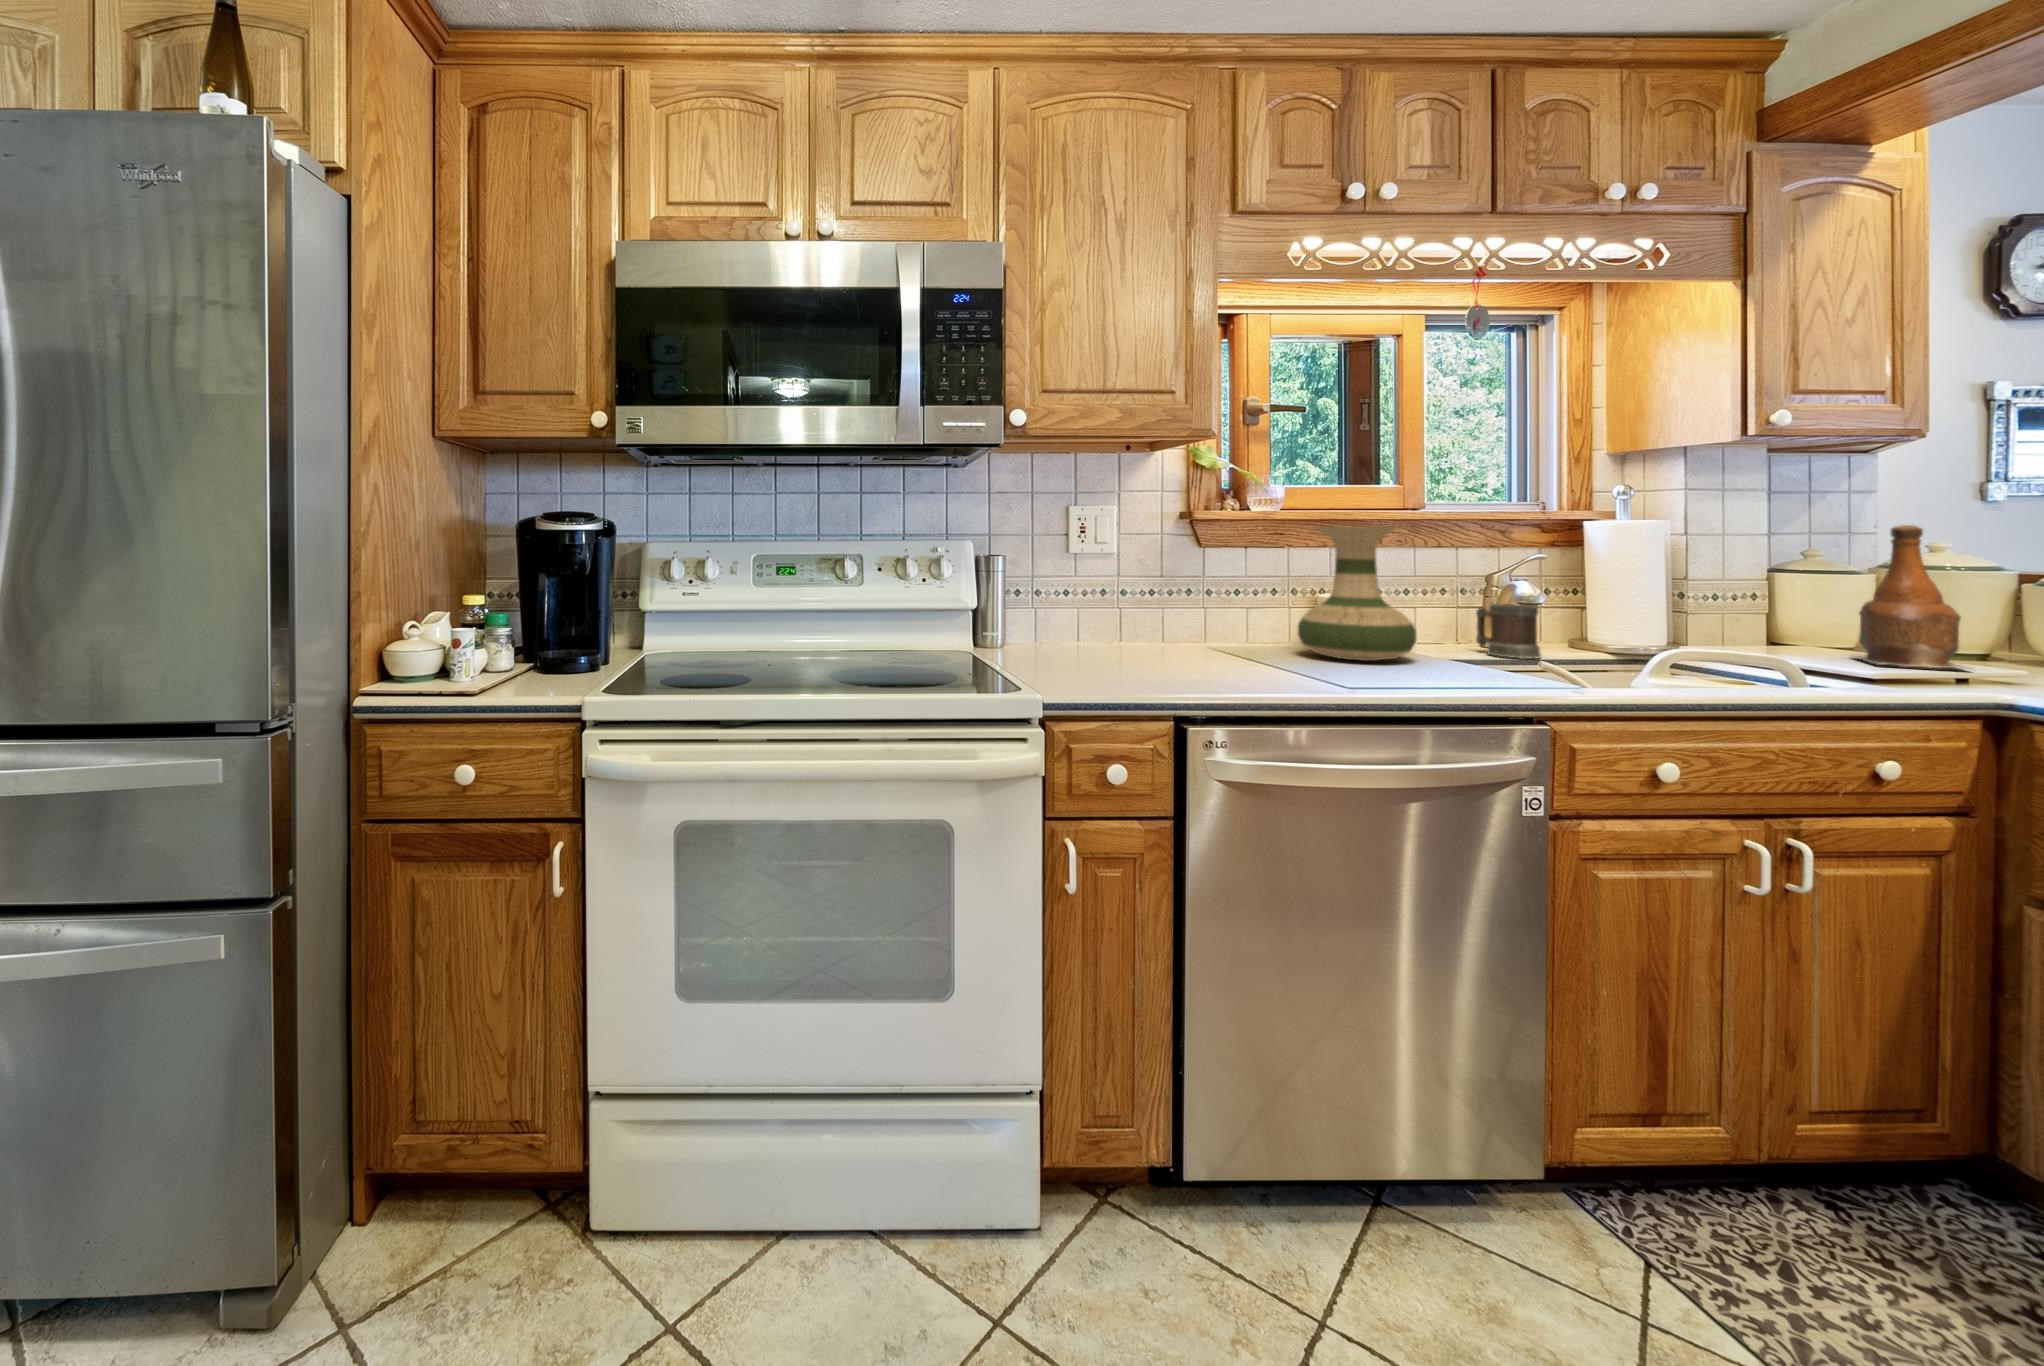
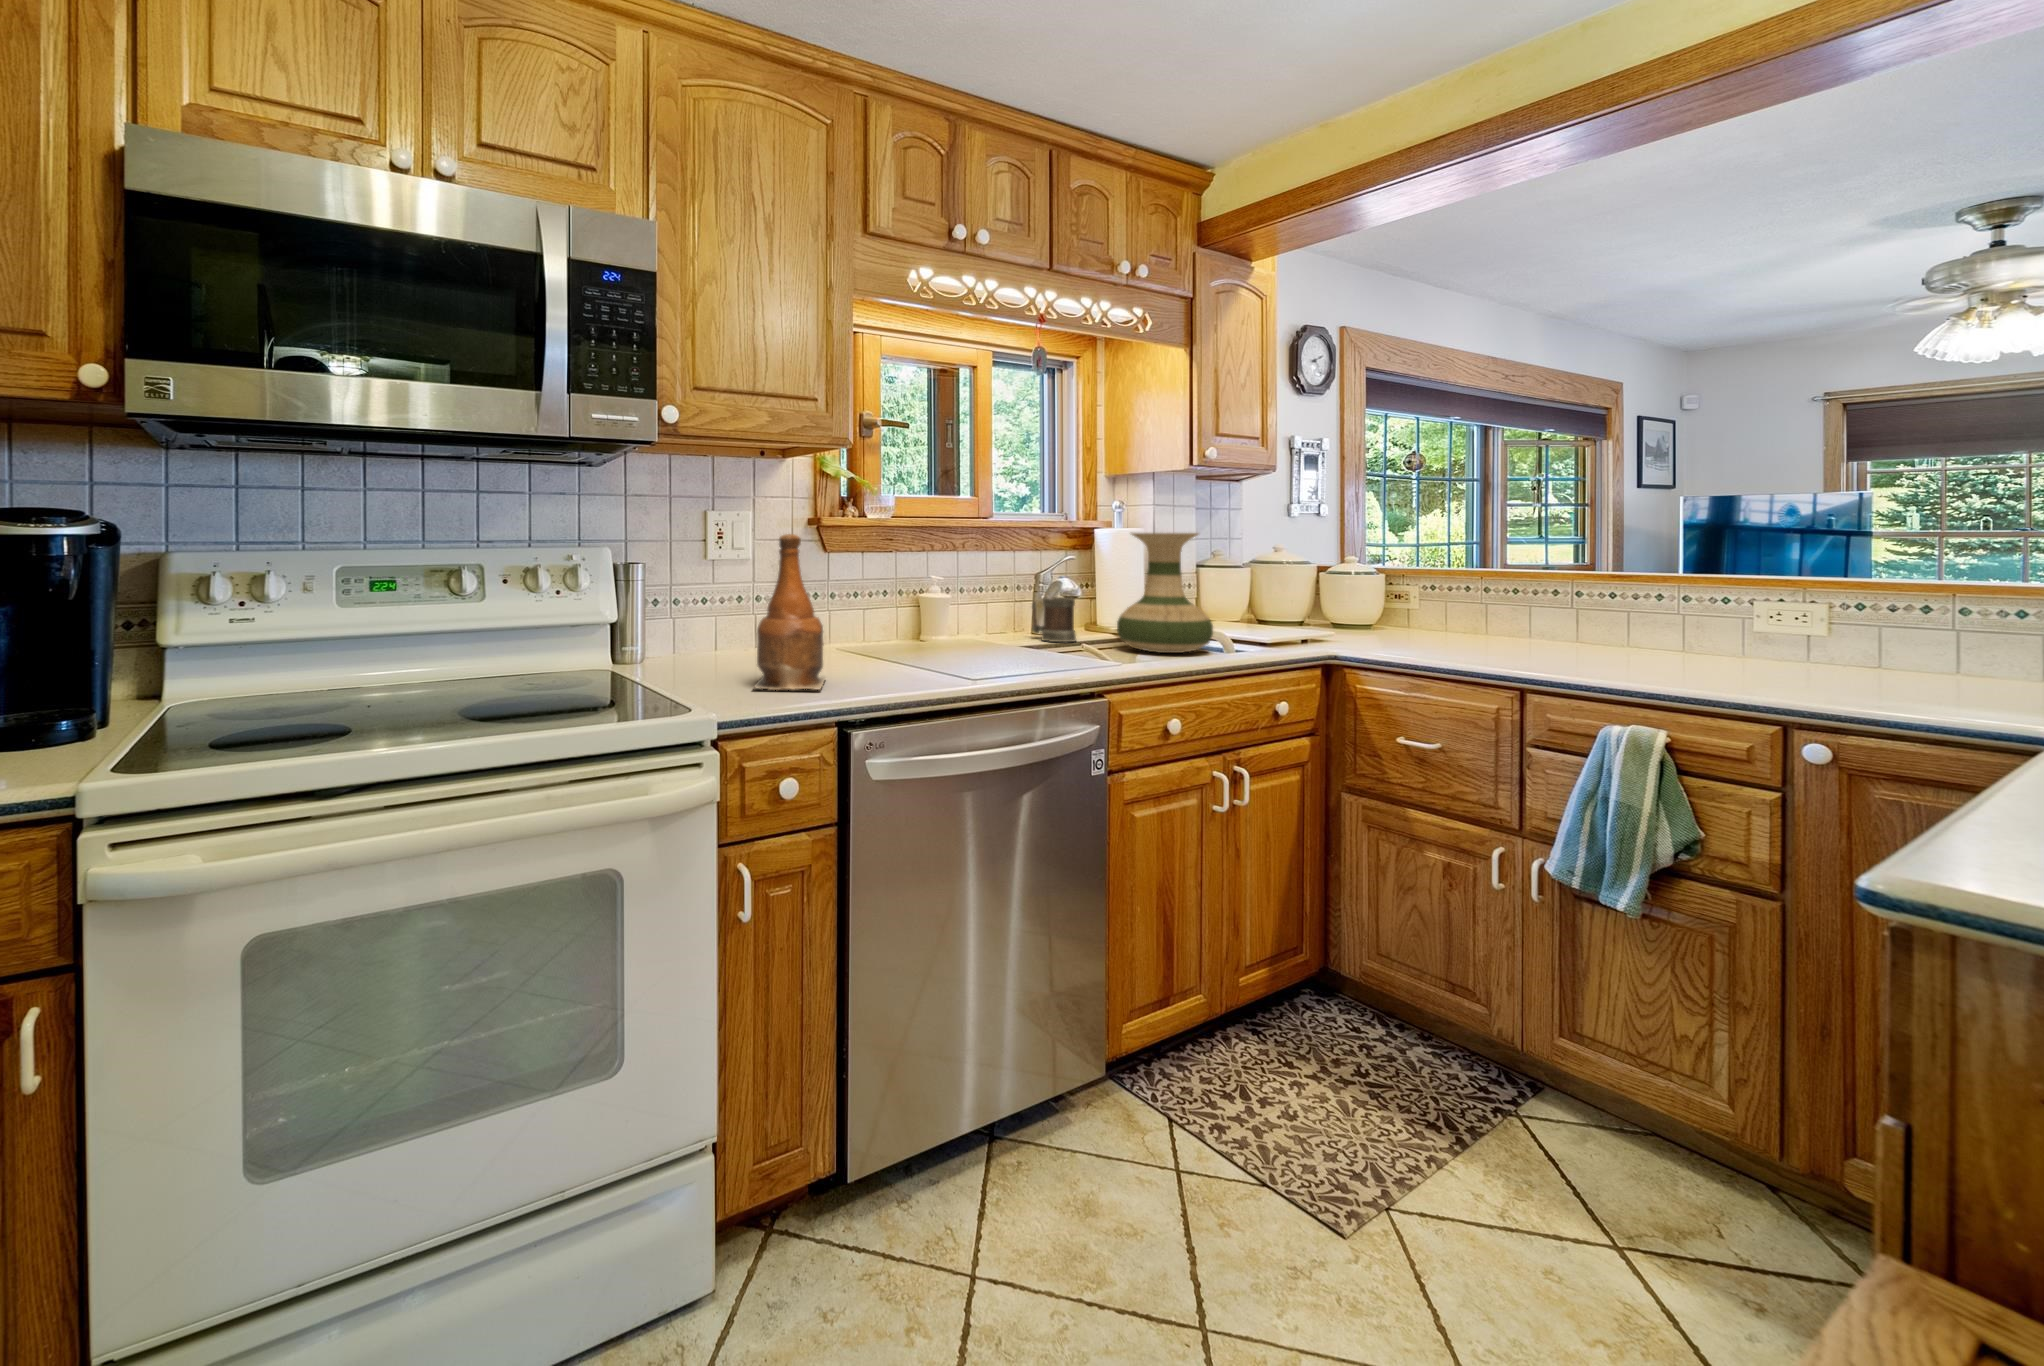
bottle: present [1855,525,1964,669] -> present [754,534,826,690]
vase: present [1298,526,1416,661] -> present [1117,533,1213,653]

